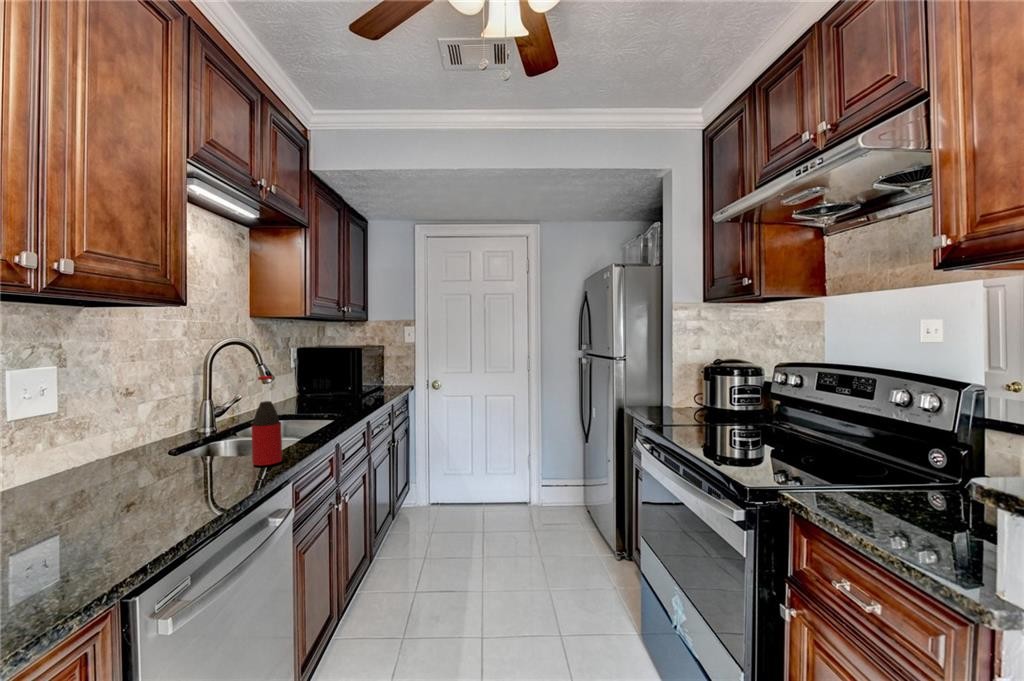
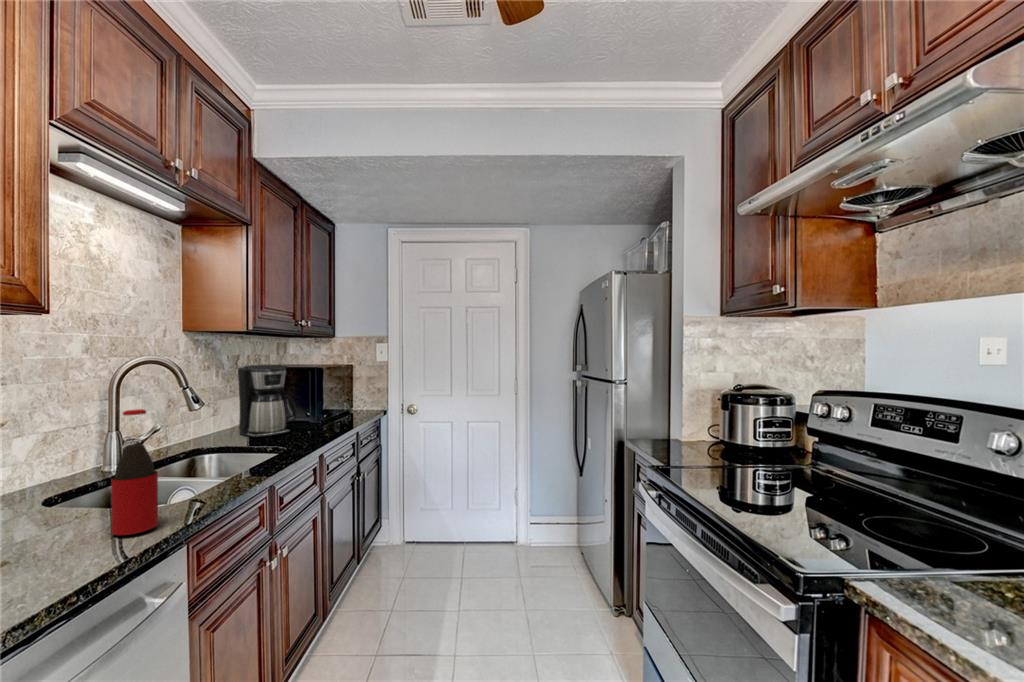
coffee maker: none [292,347,342,409] -> present [238,365,296,438]

